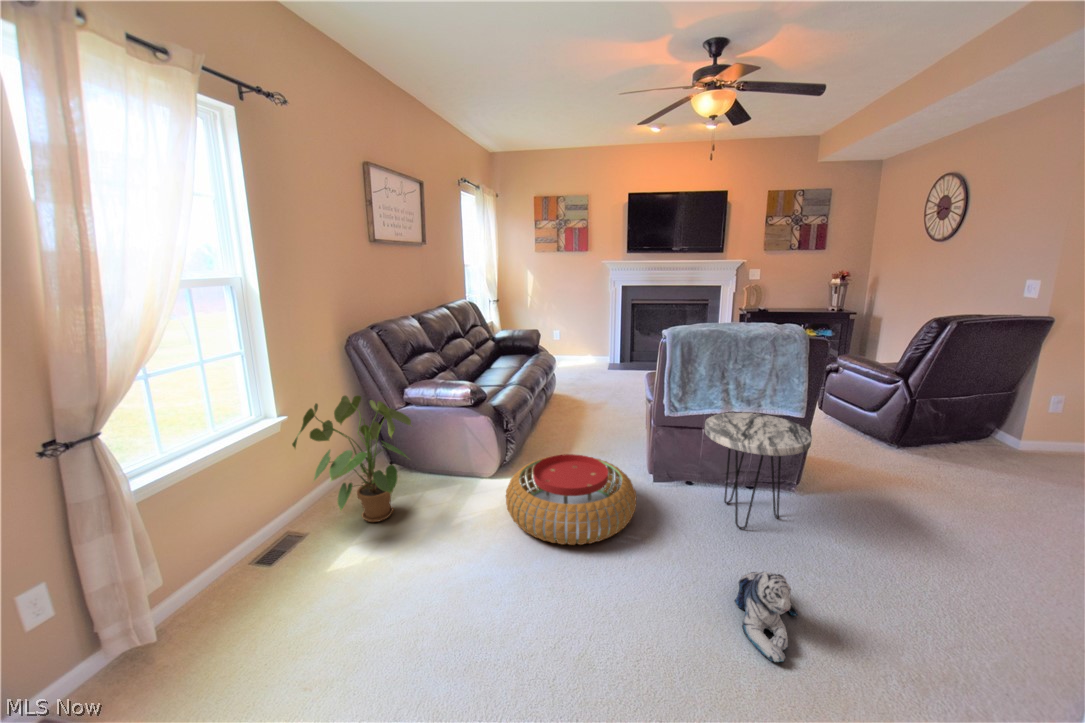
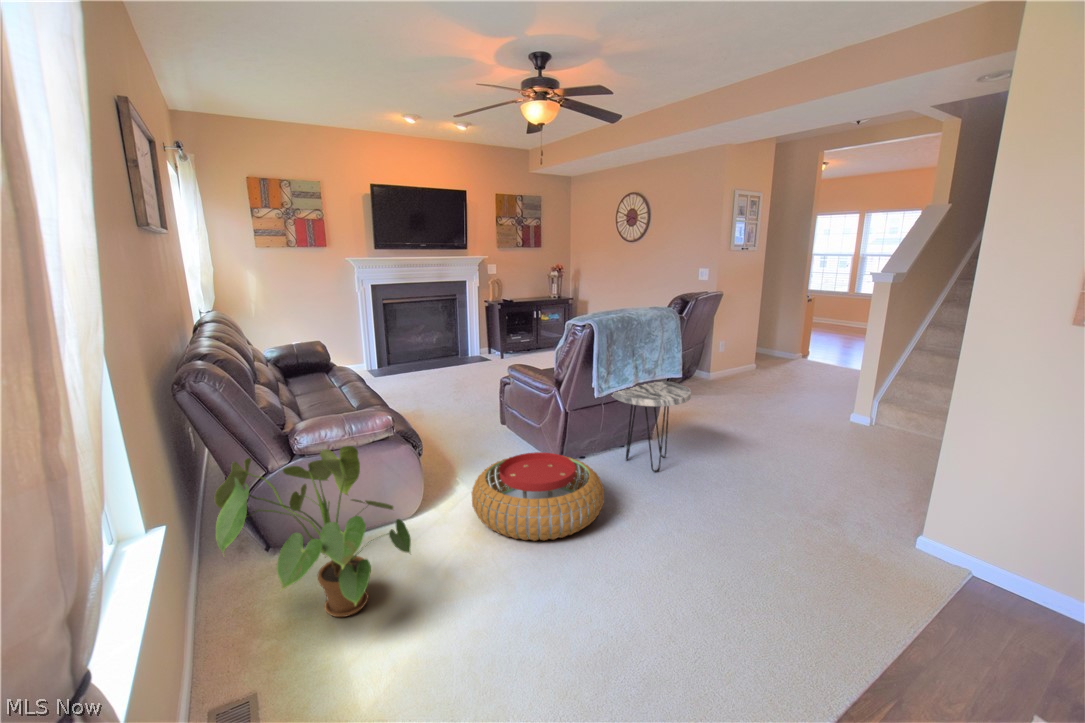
plush toy: present [735,572,797,662] -> none [704,476,772,532]

